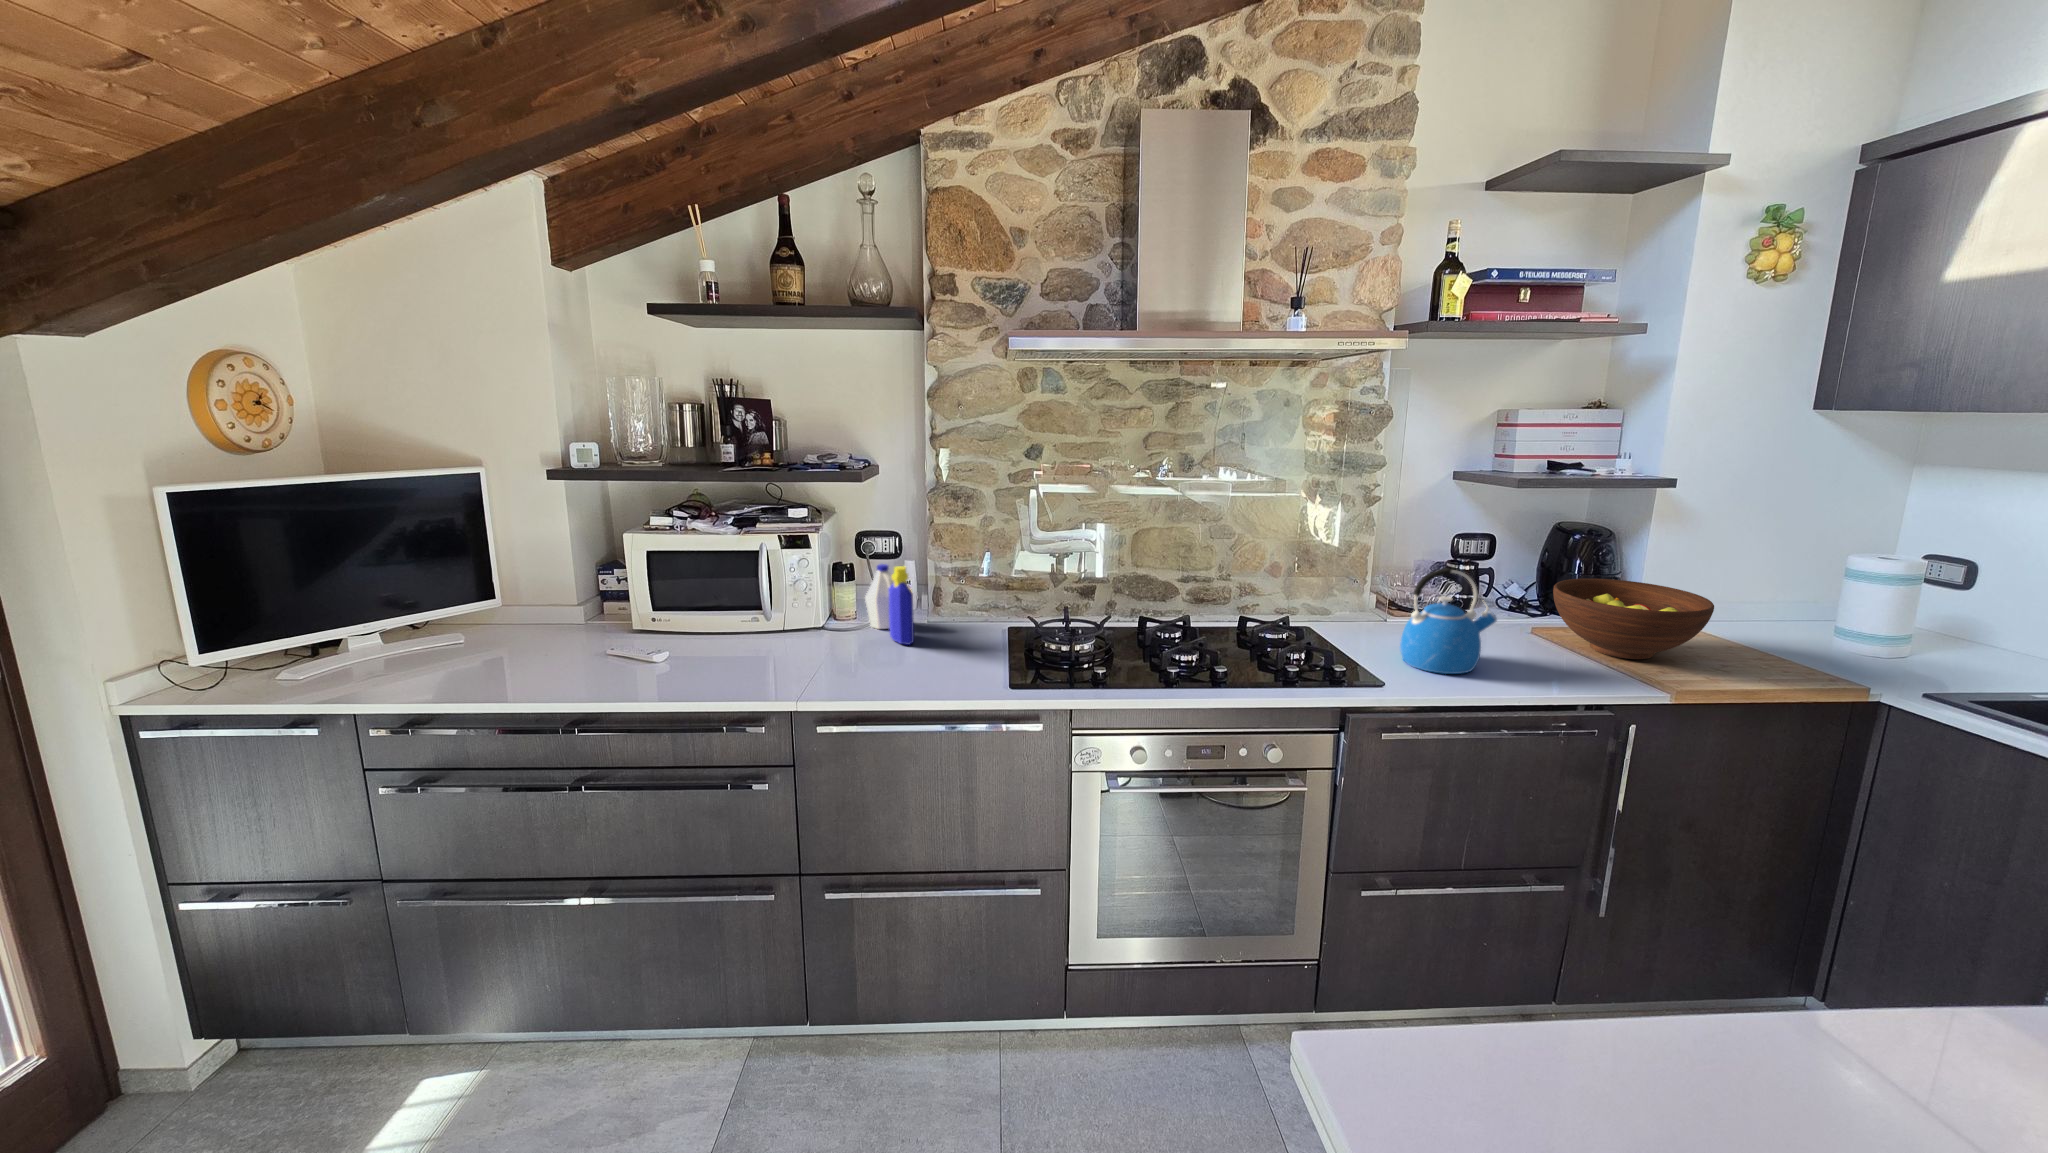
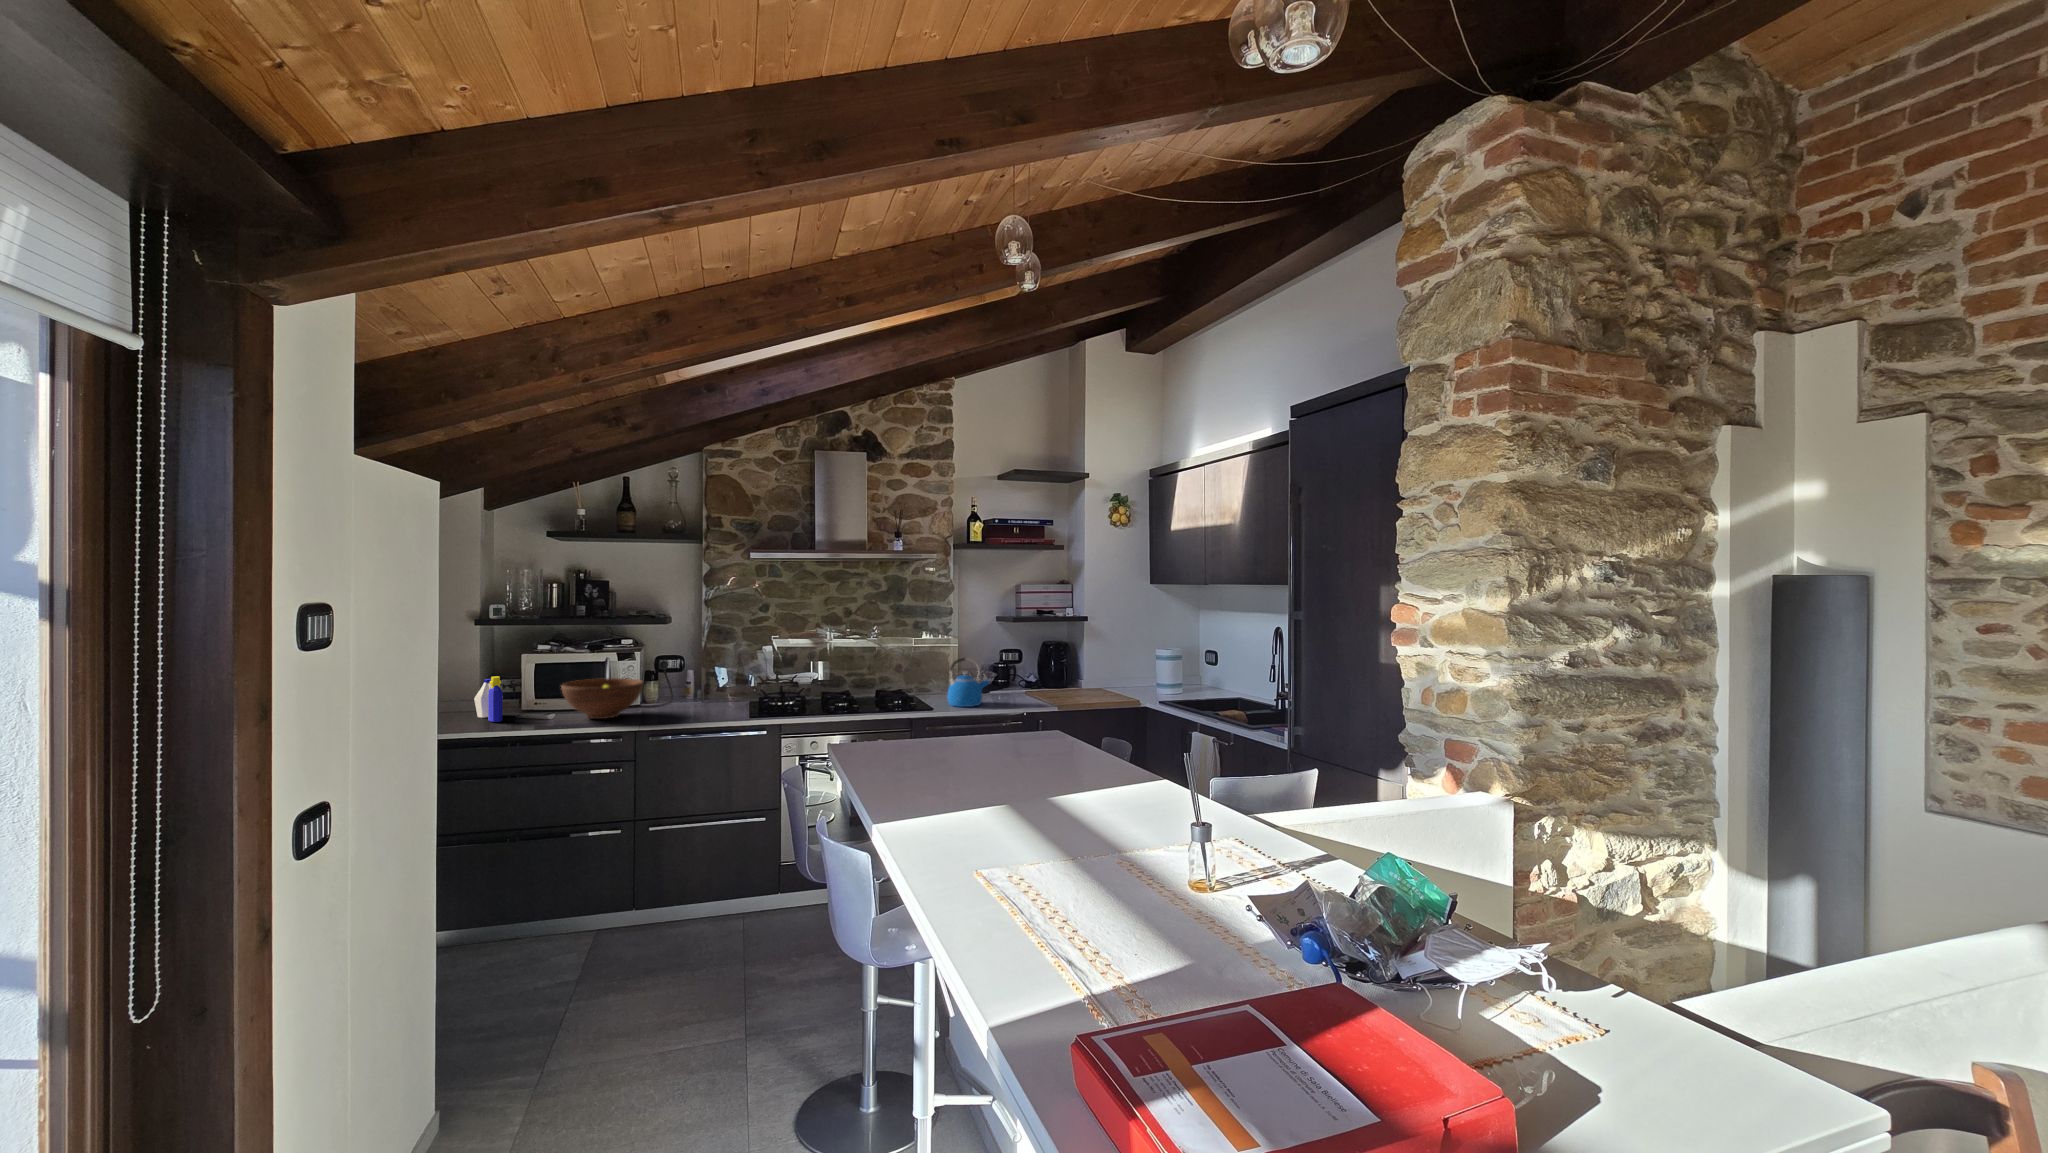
bottle: present [865,564,914,645] -> present [474,677,503,722]
fruit bowl: present [1553,579,1714,659] -> present [561,678,643,719]

